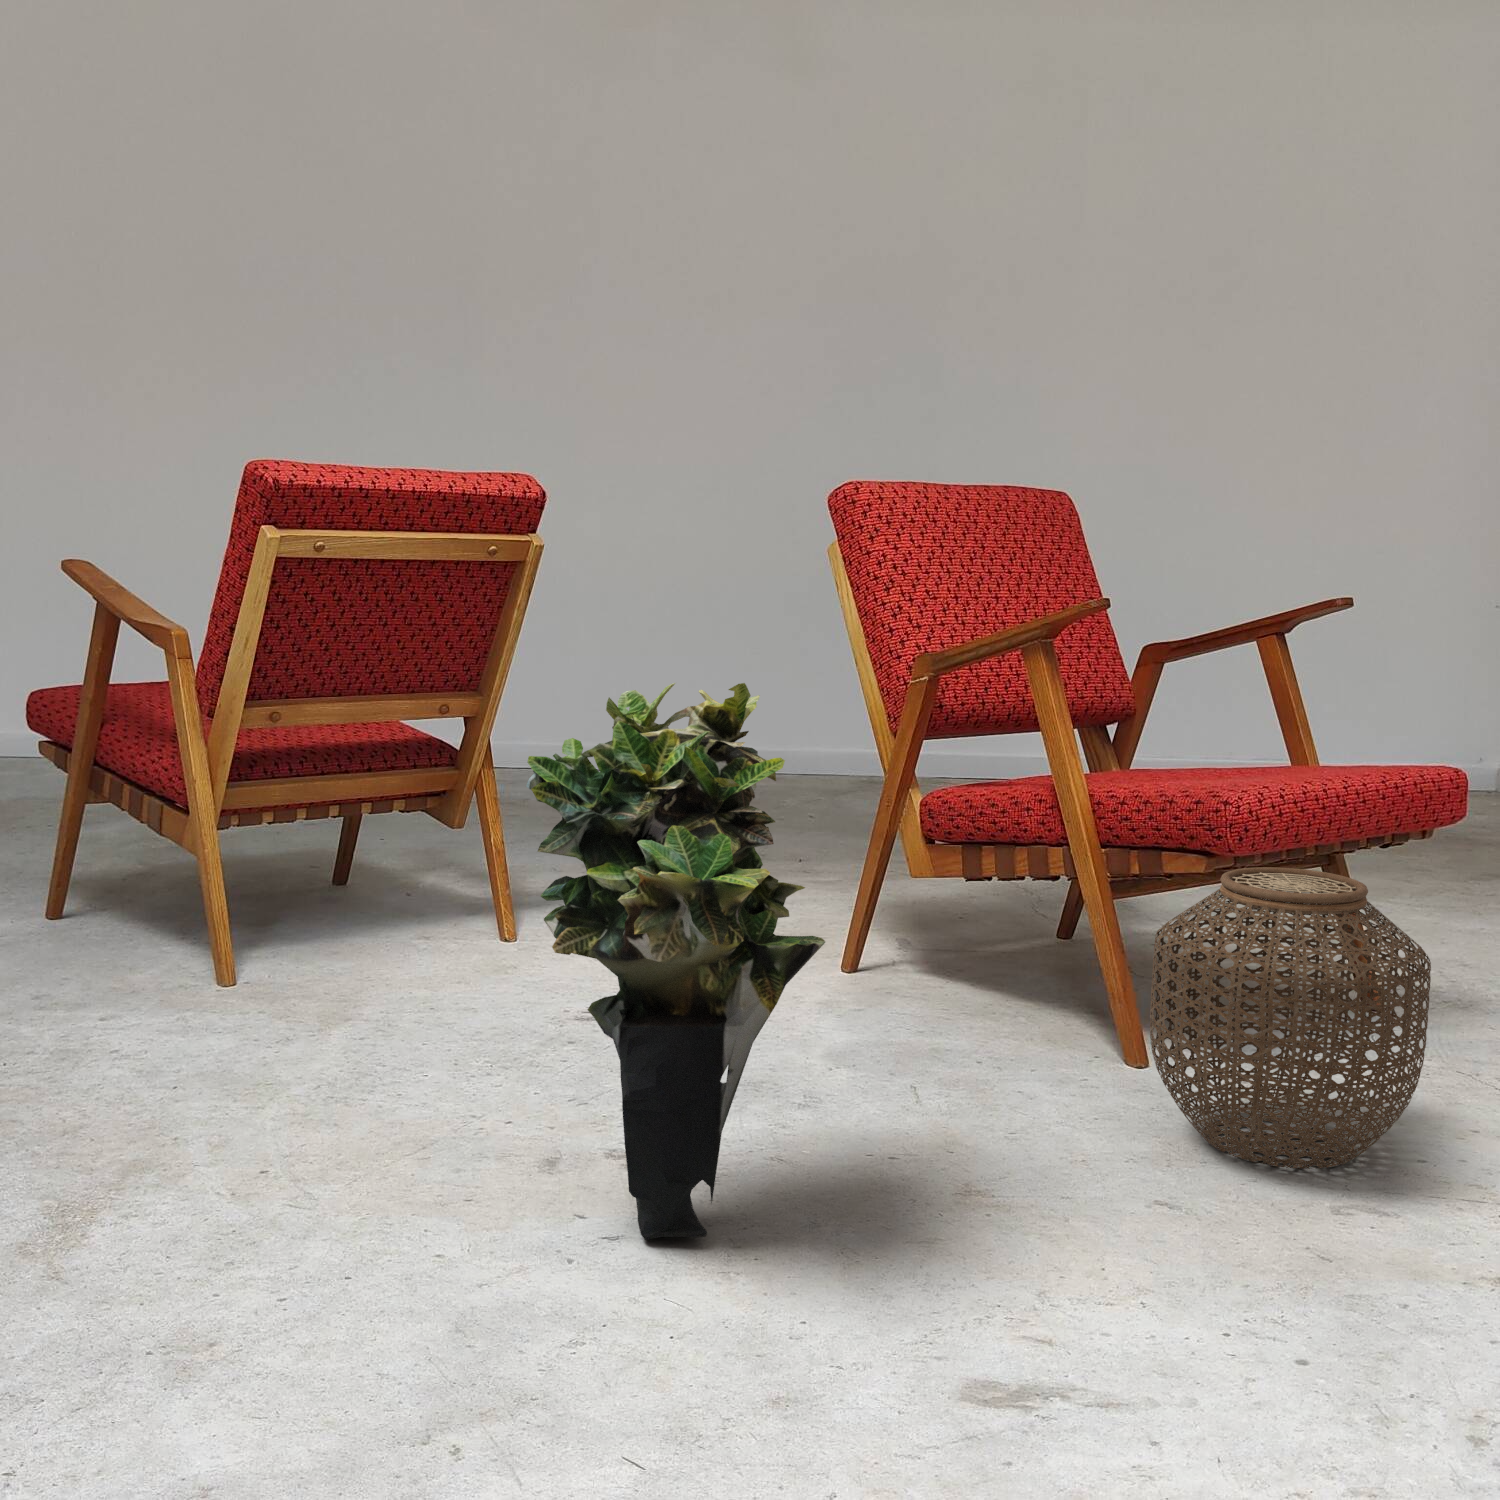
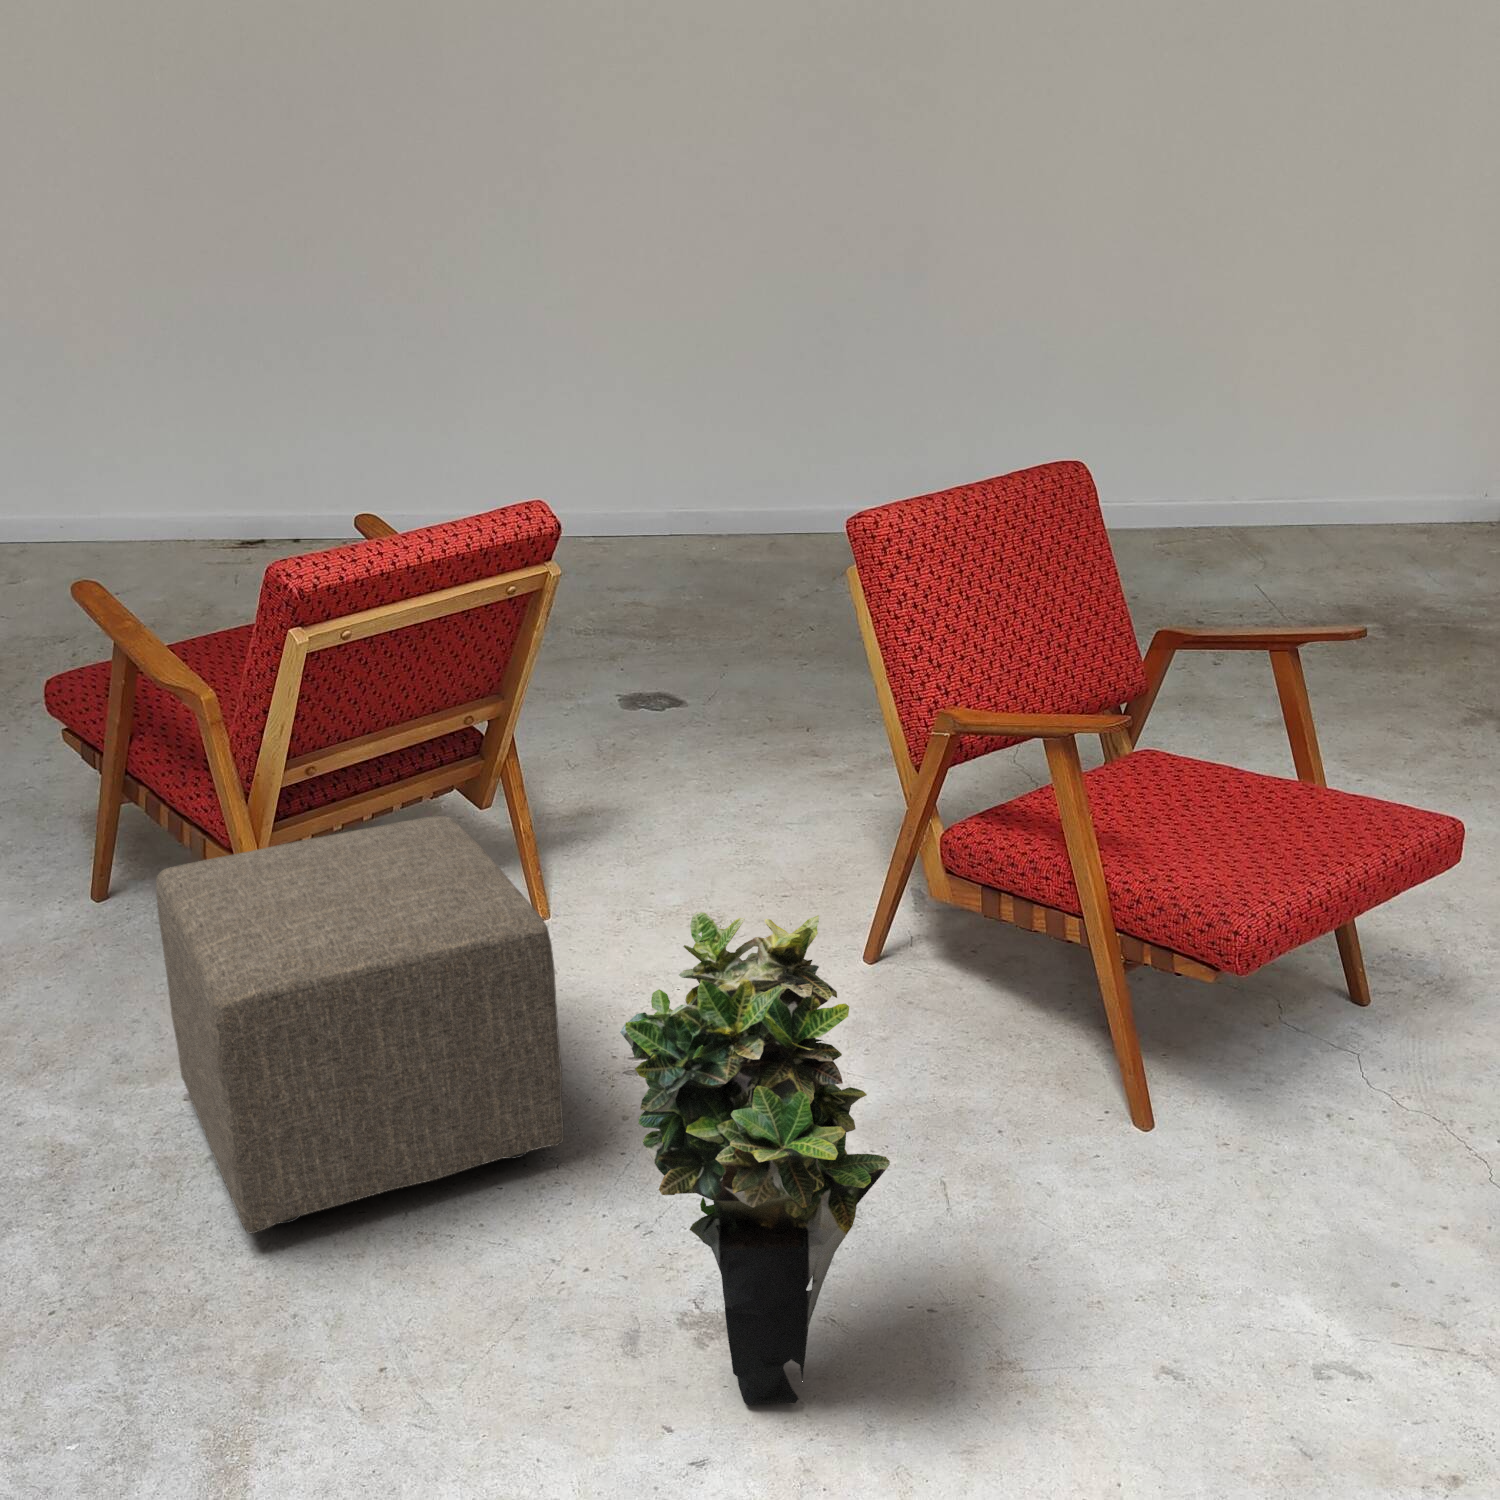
ottoman: none [86,734,487,1089] -> present [156,816,564,1234]
woven basket: present [1150,867,1431,1169] -> none [1162,1001,1406,1268]

